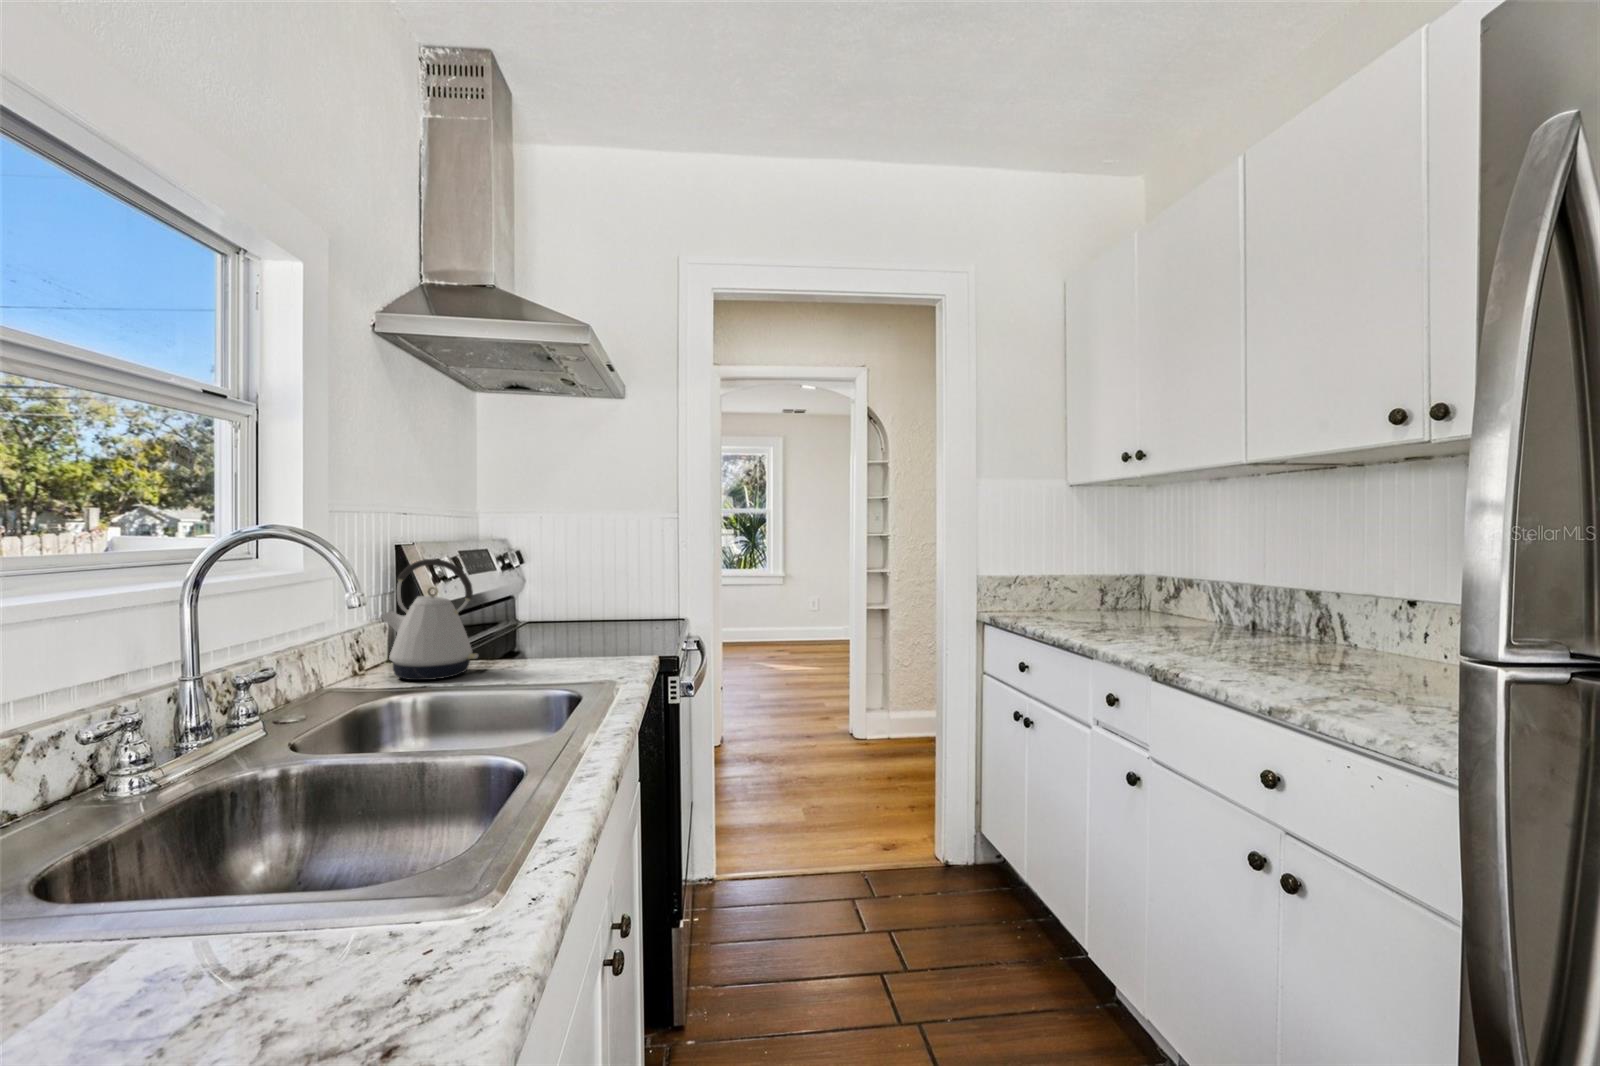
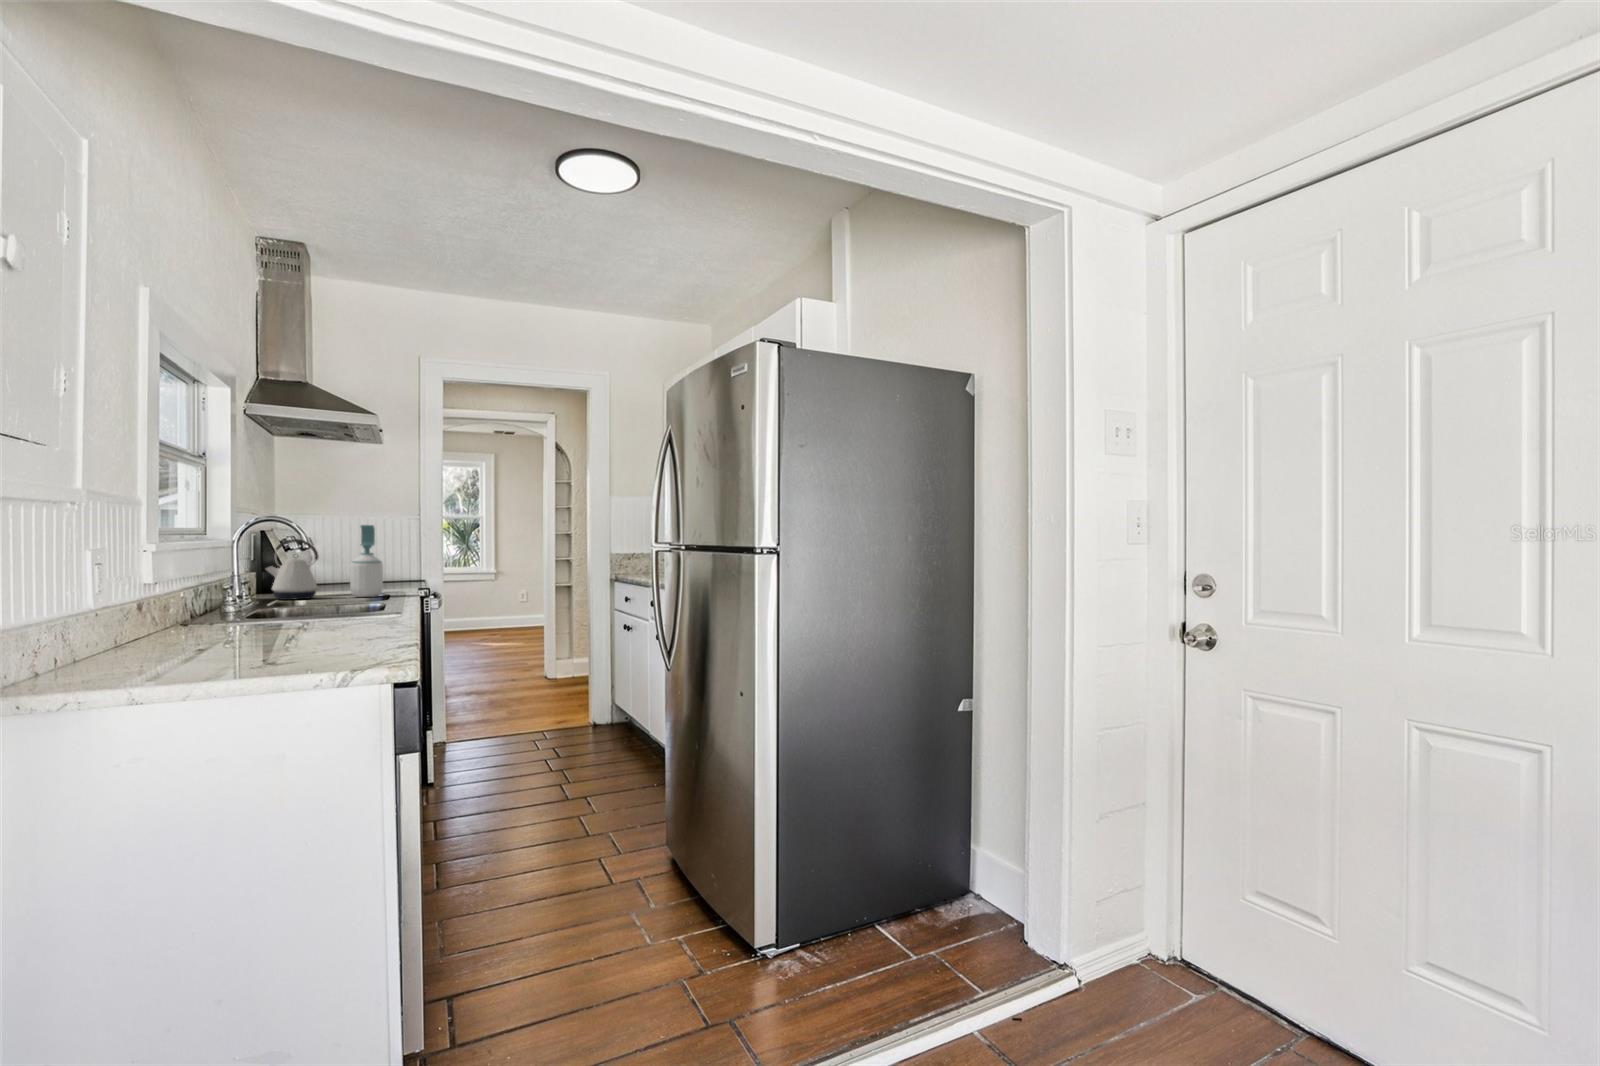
soap bottle: none [527,530,586,676] -> present [350,525,383,597]

